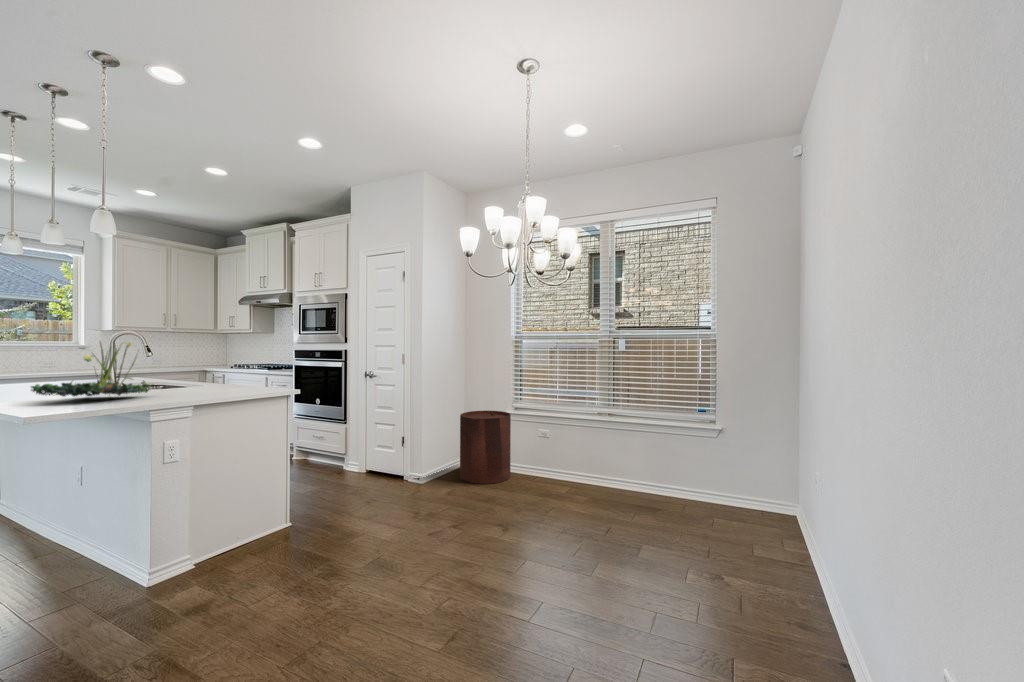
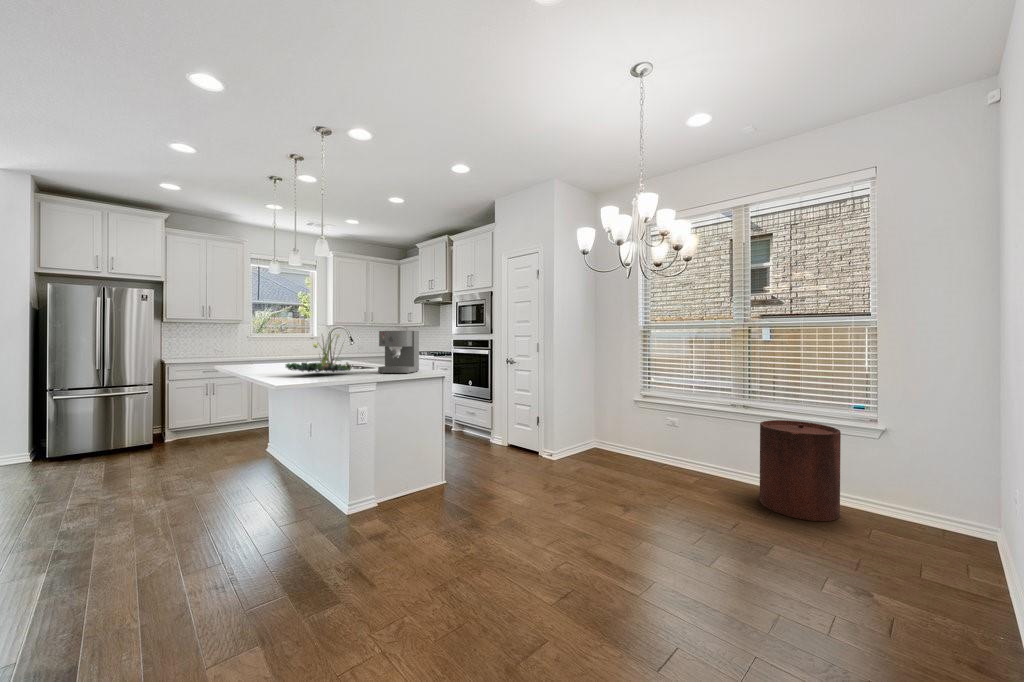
coffee maker: none [194,338,255,394] -> present [378,331,419,374]
trash can: present [460,411,511,484] -> present [760,420,841,521]

